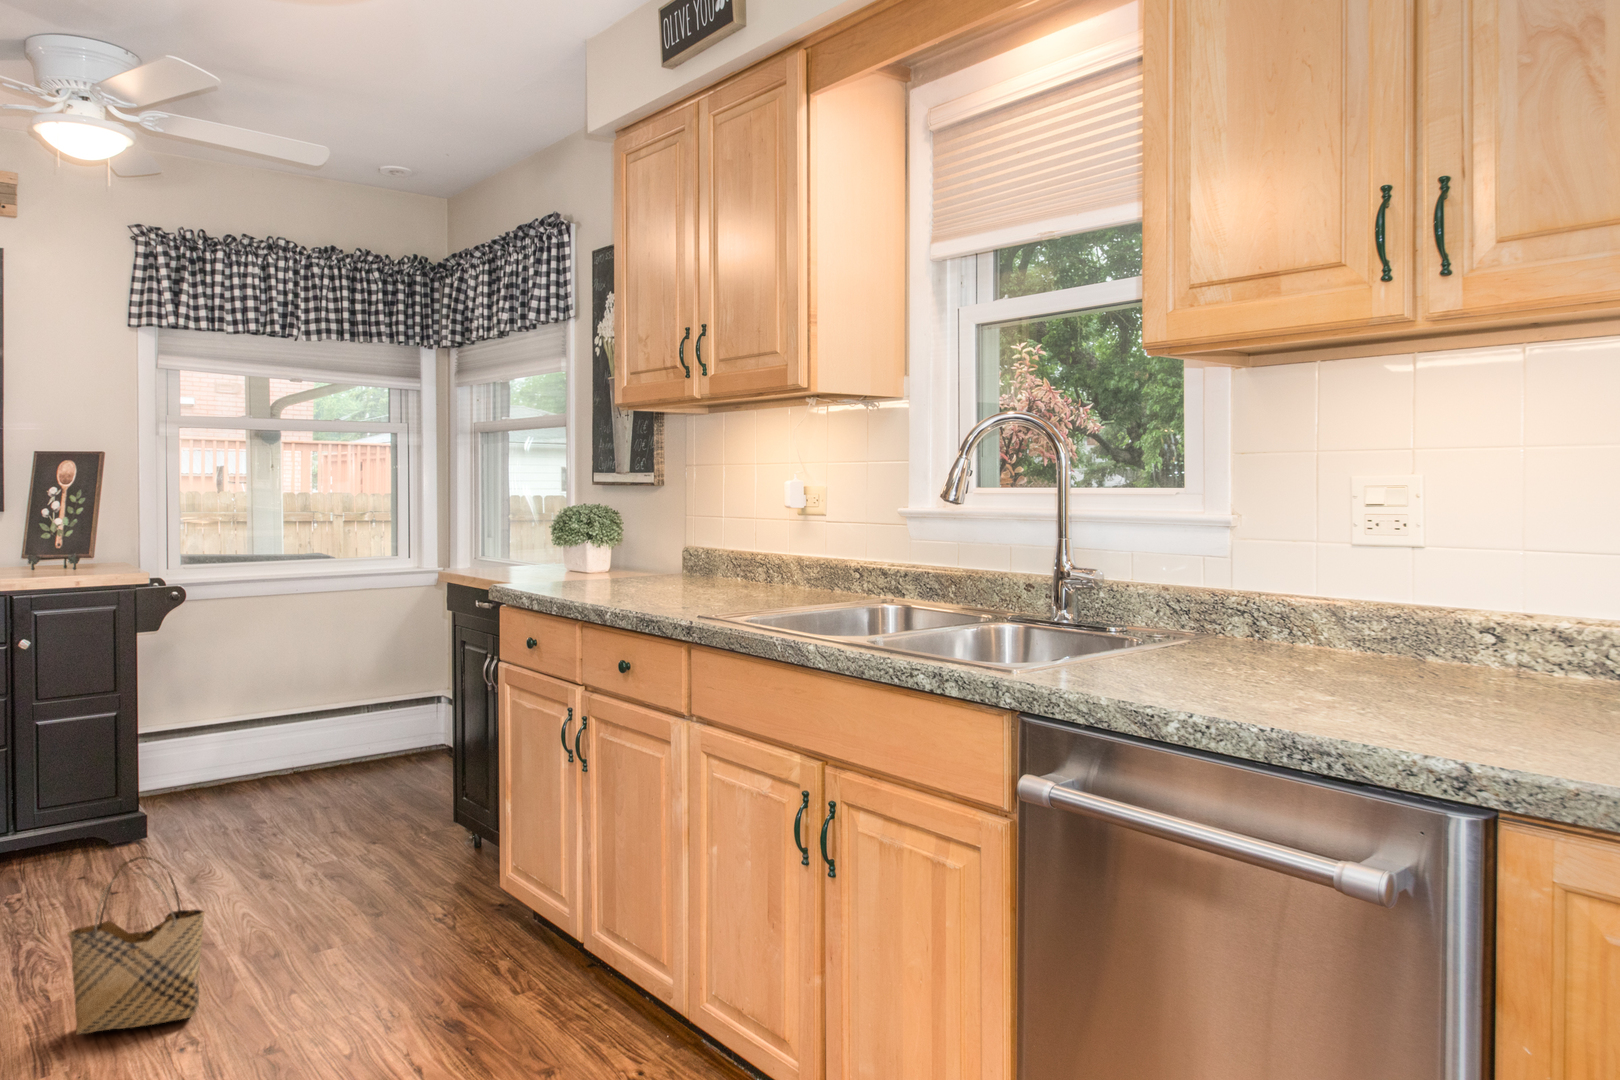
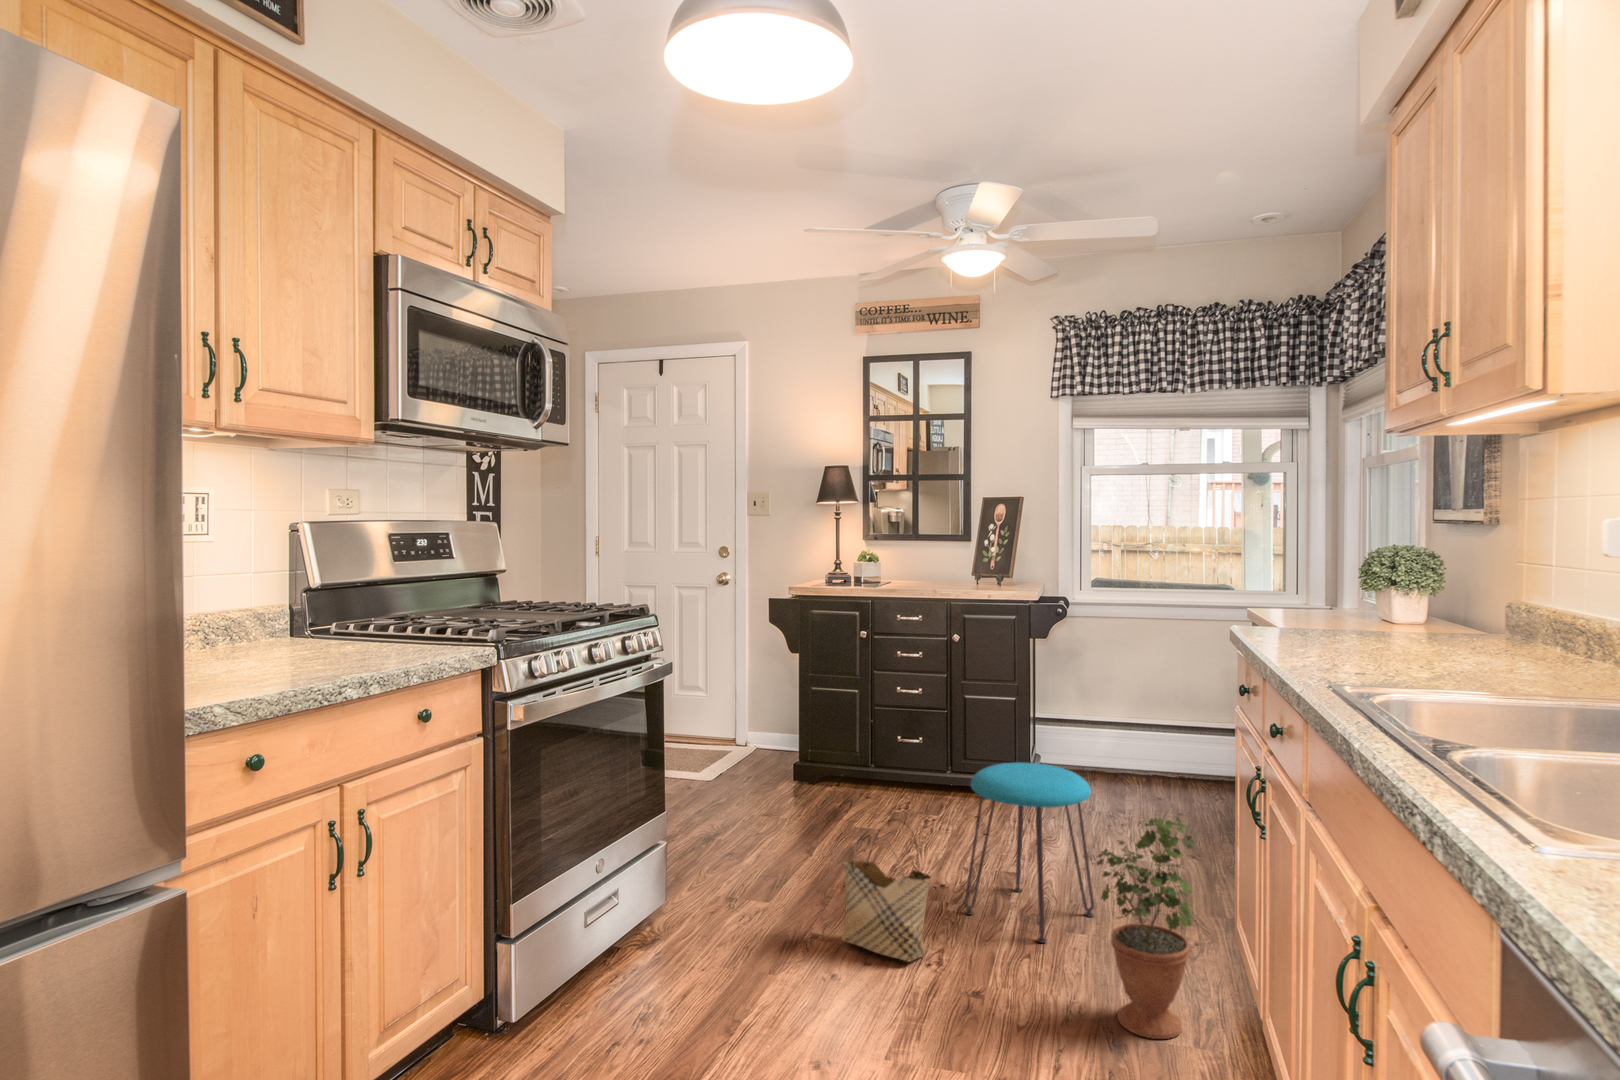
potted plant: none [415,755,510,976] -> present [1097,818,1195,1039]
stool: none [194,760,343,956] -> present [964,763,1094,943]

